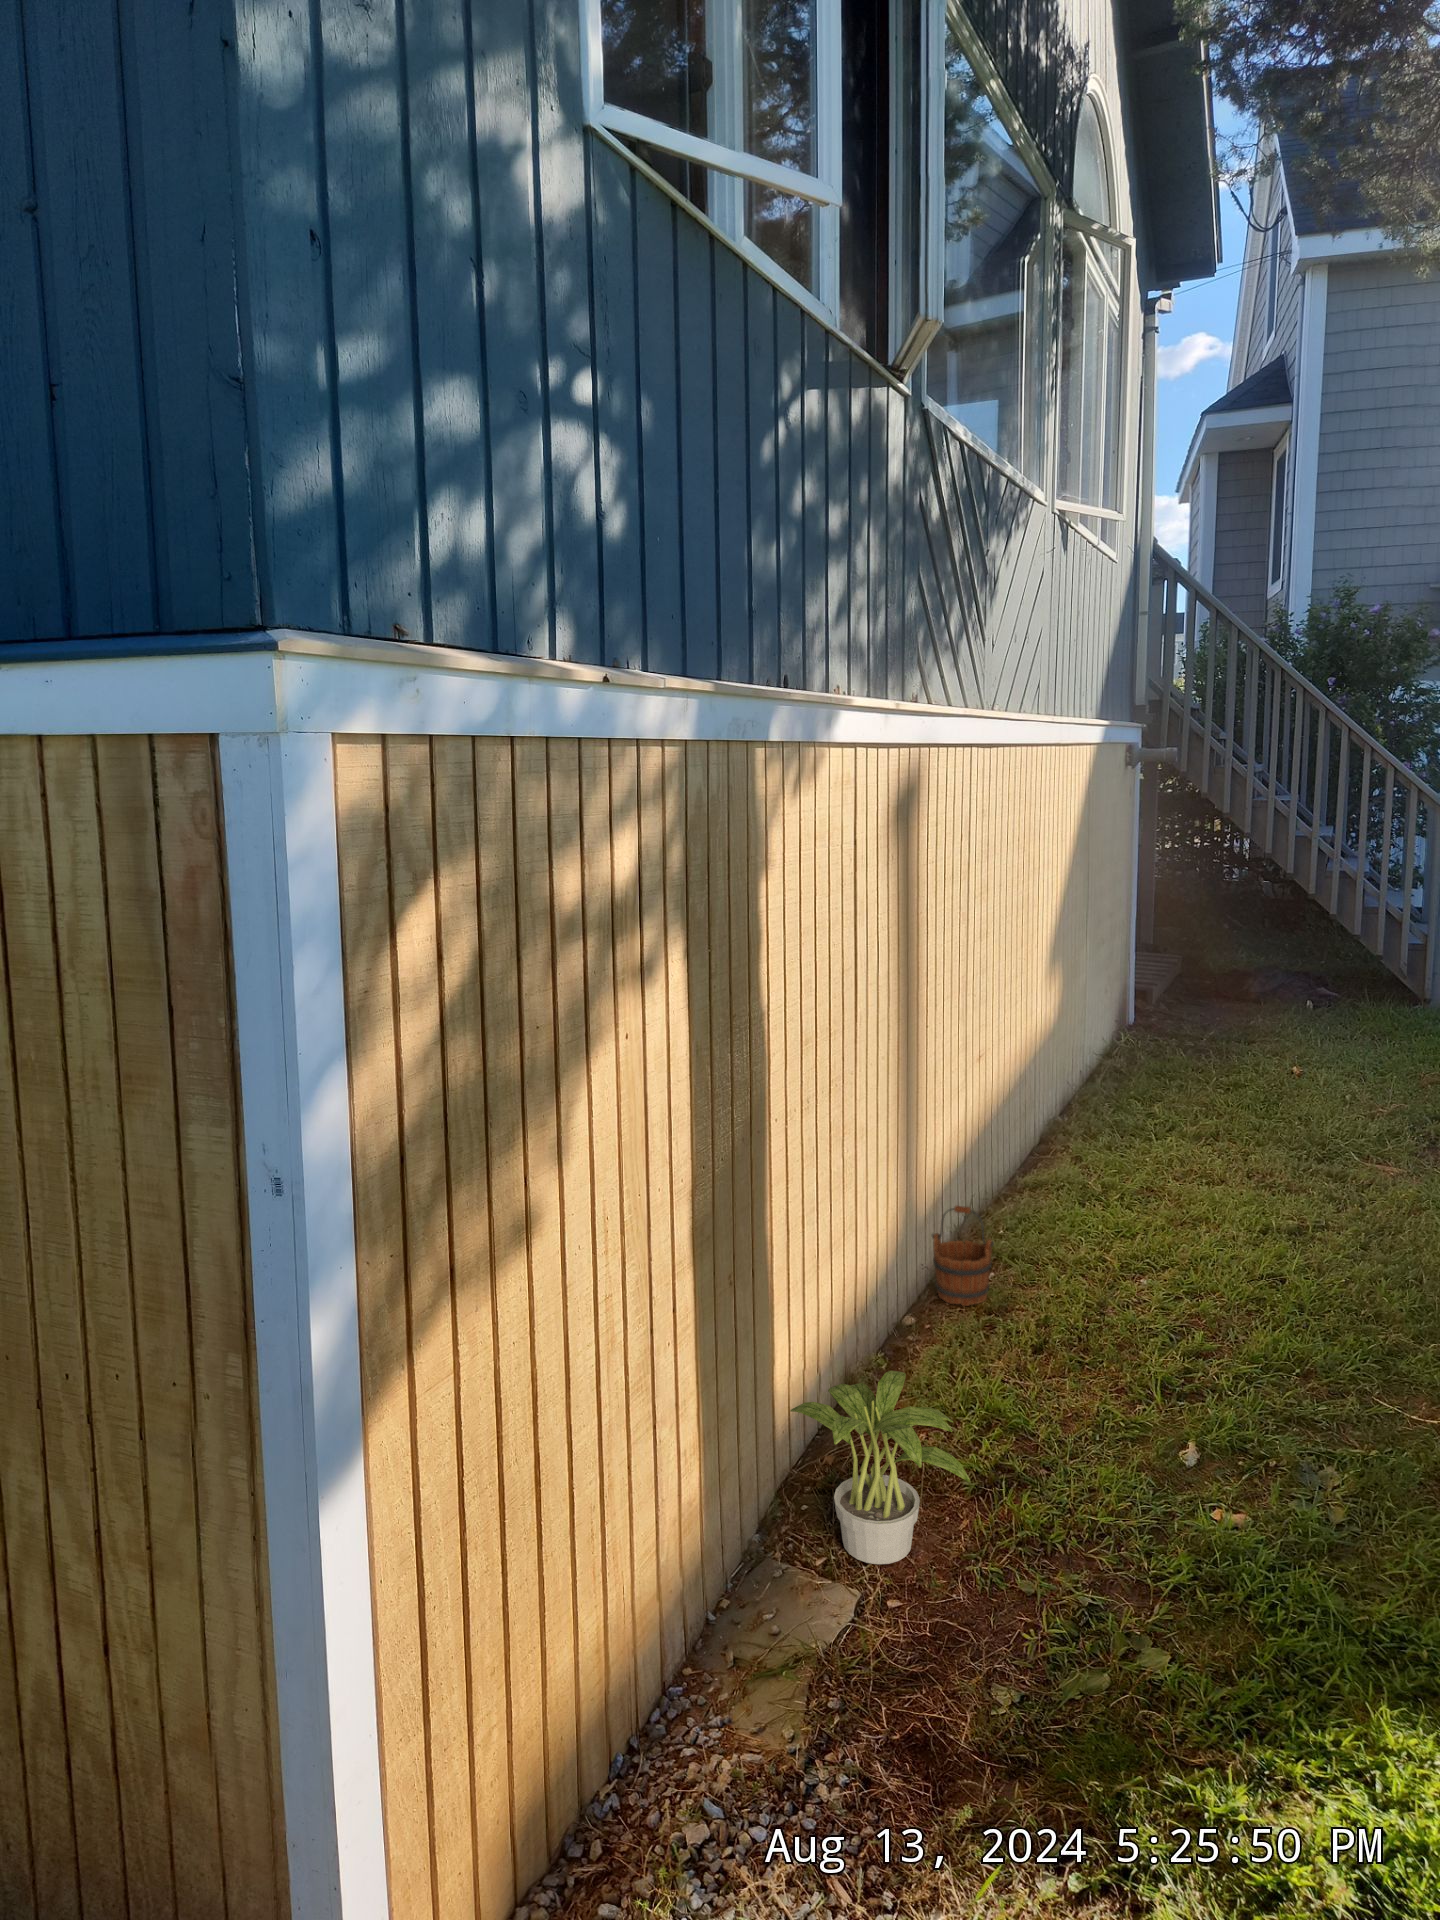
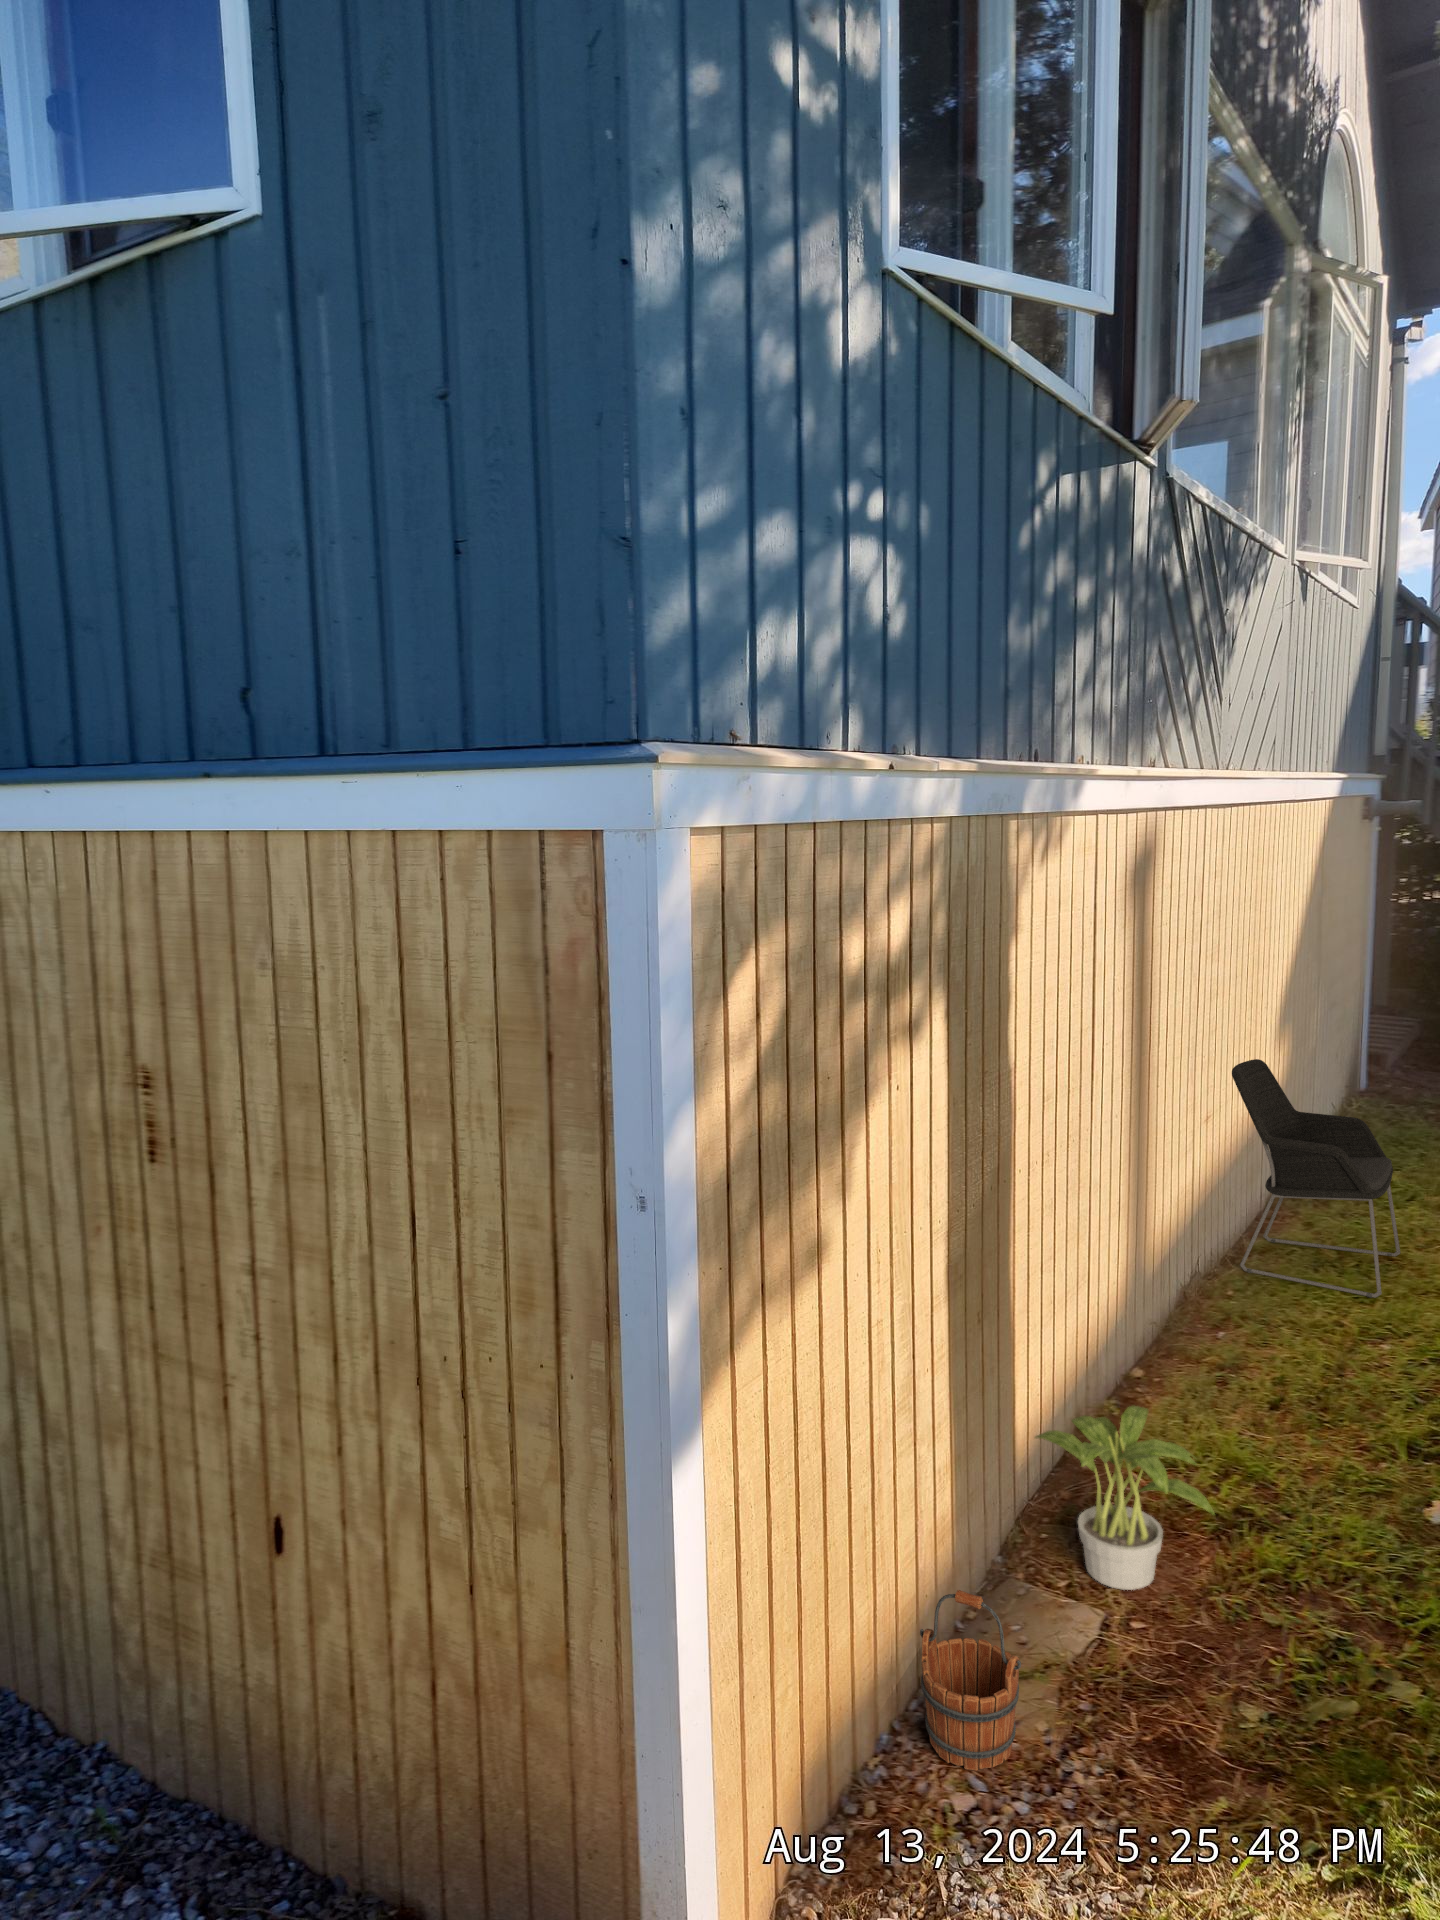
chair: none [997,1003,1152,1233] -> present [1232,1059,1400,1298]
wooden bucket: present [932,1206,994,1306] -> present [920,1590,1021,1771]

